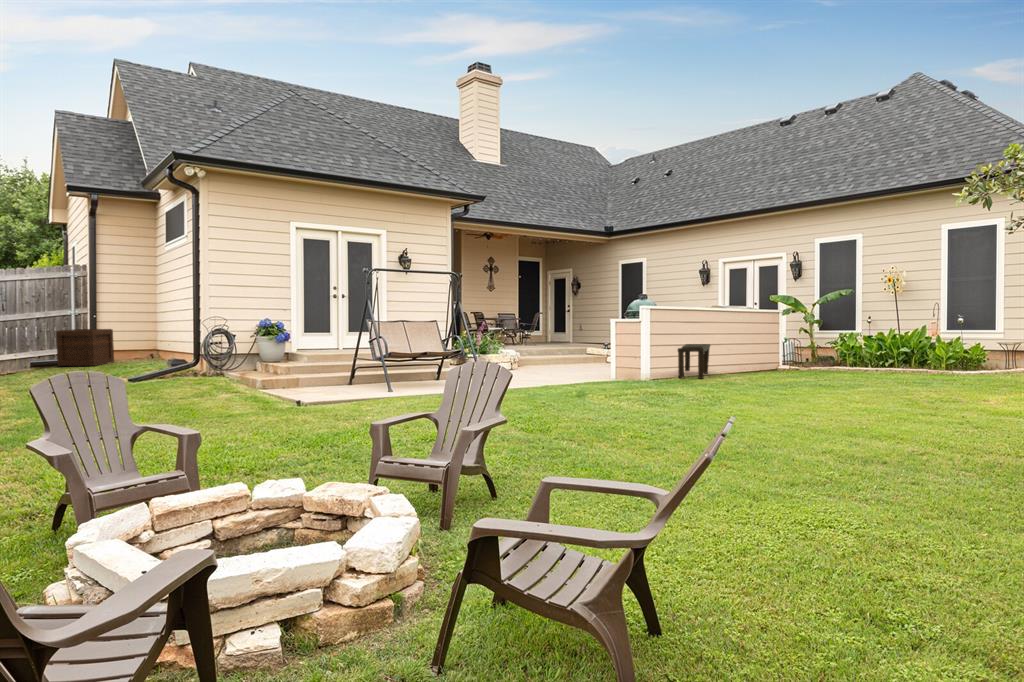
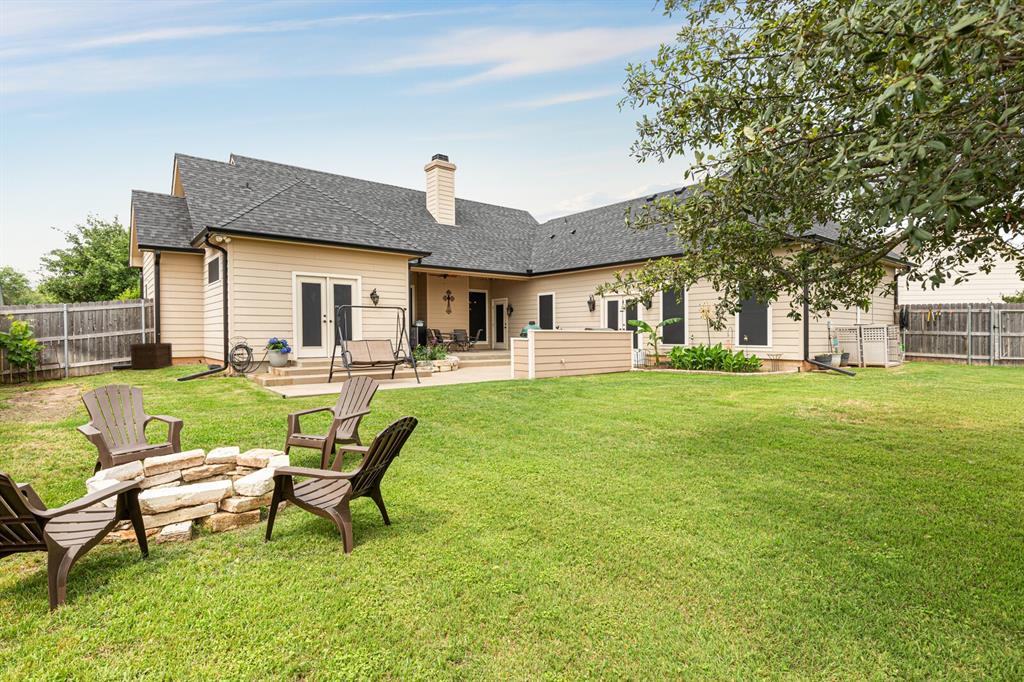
bench: present [678,344,710,379] -> none [551,355,577,378]

